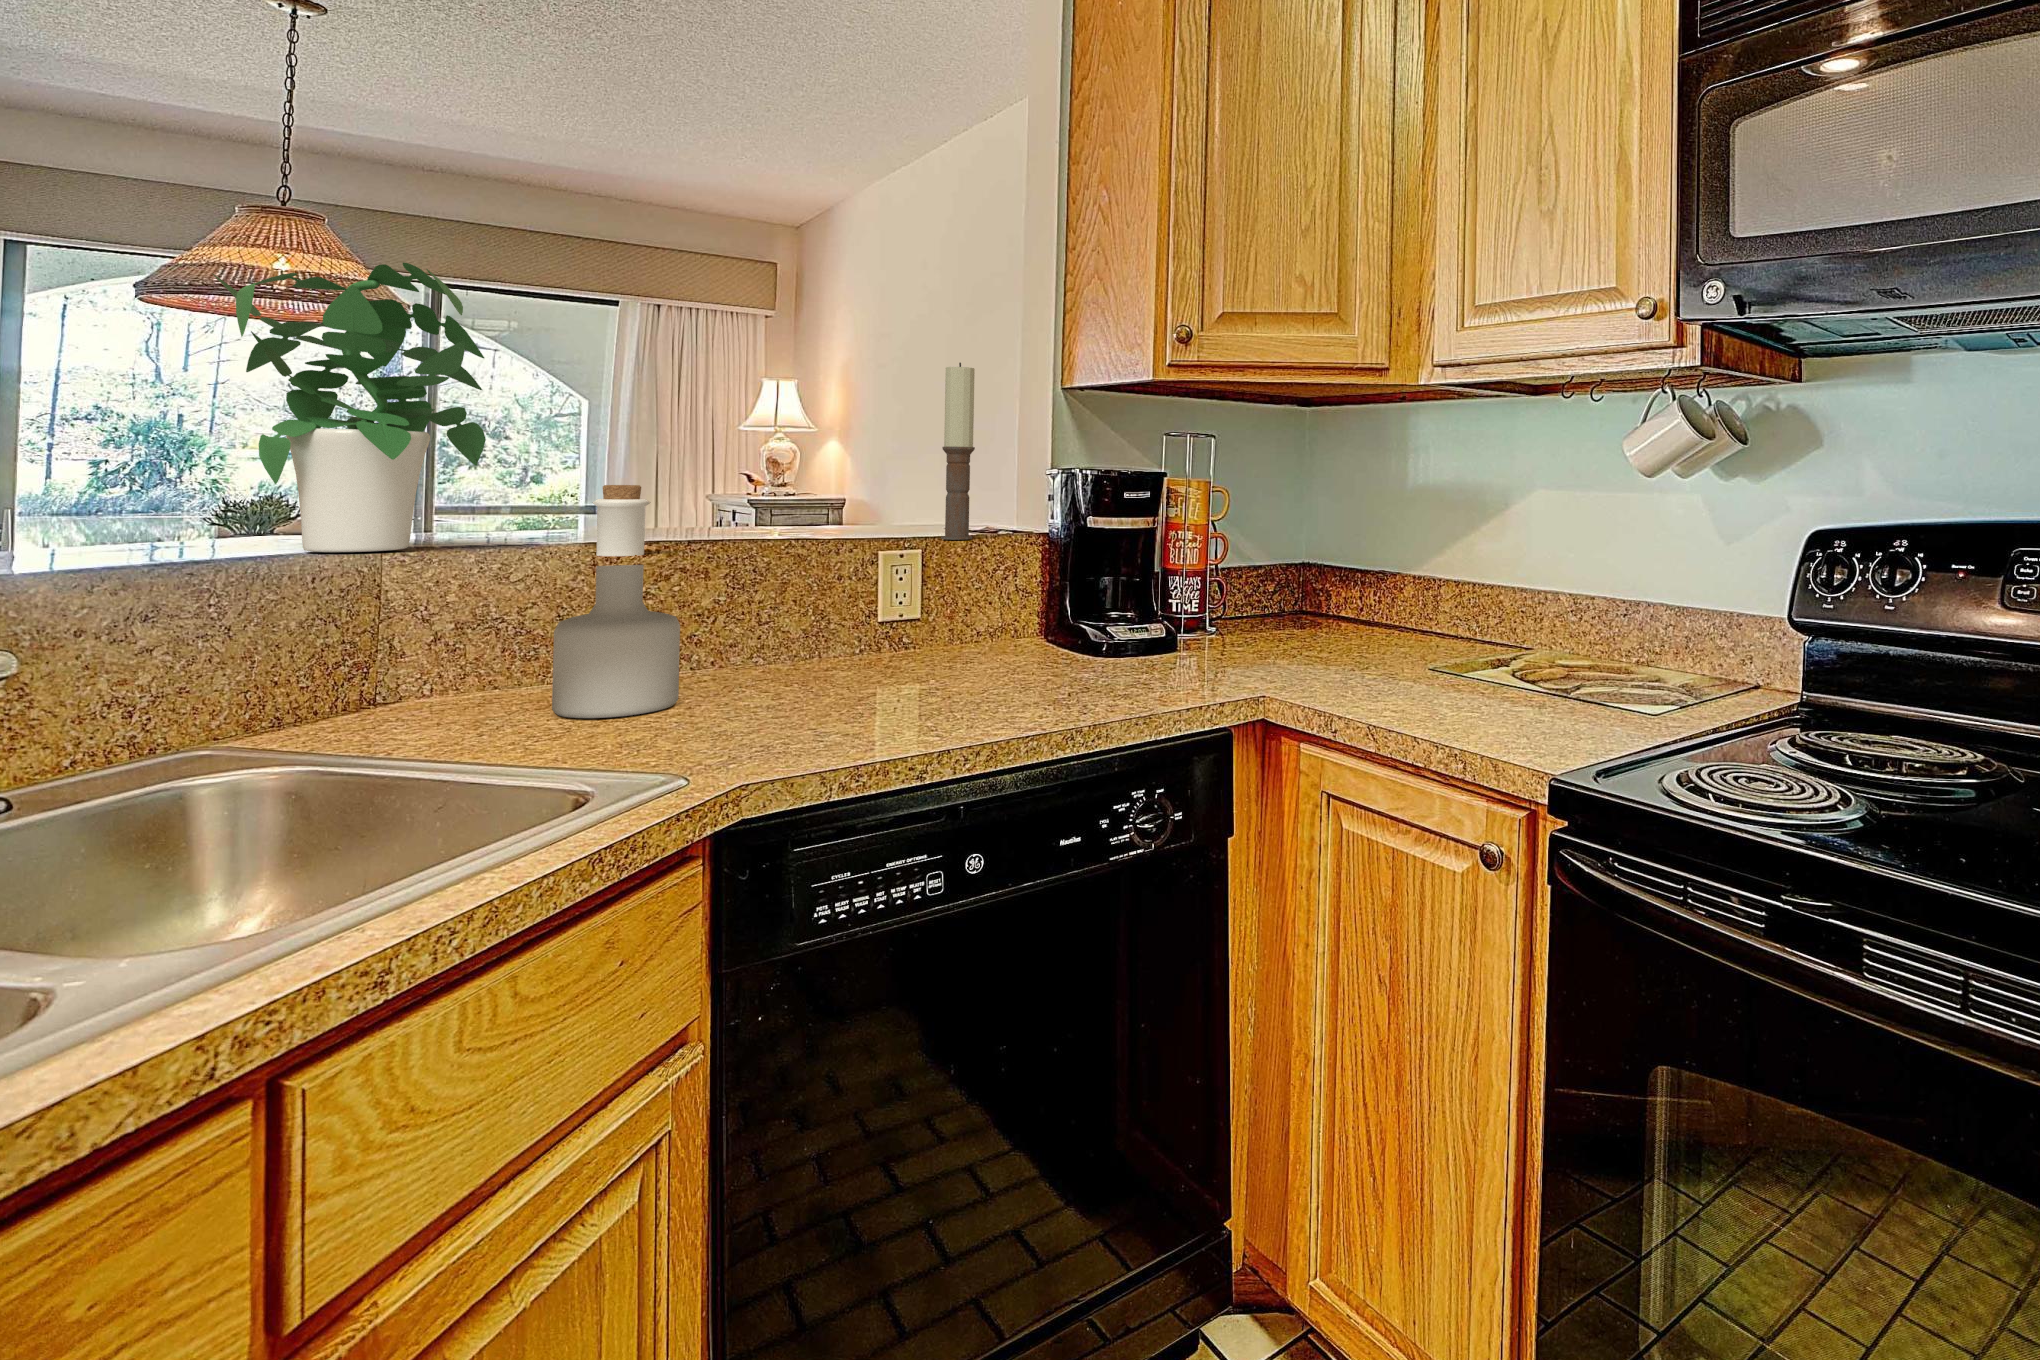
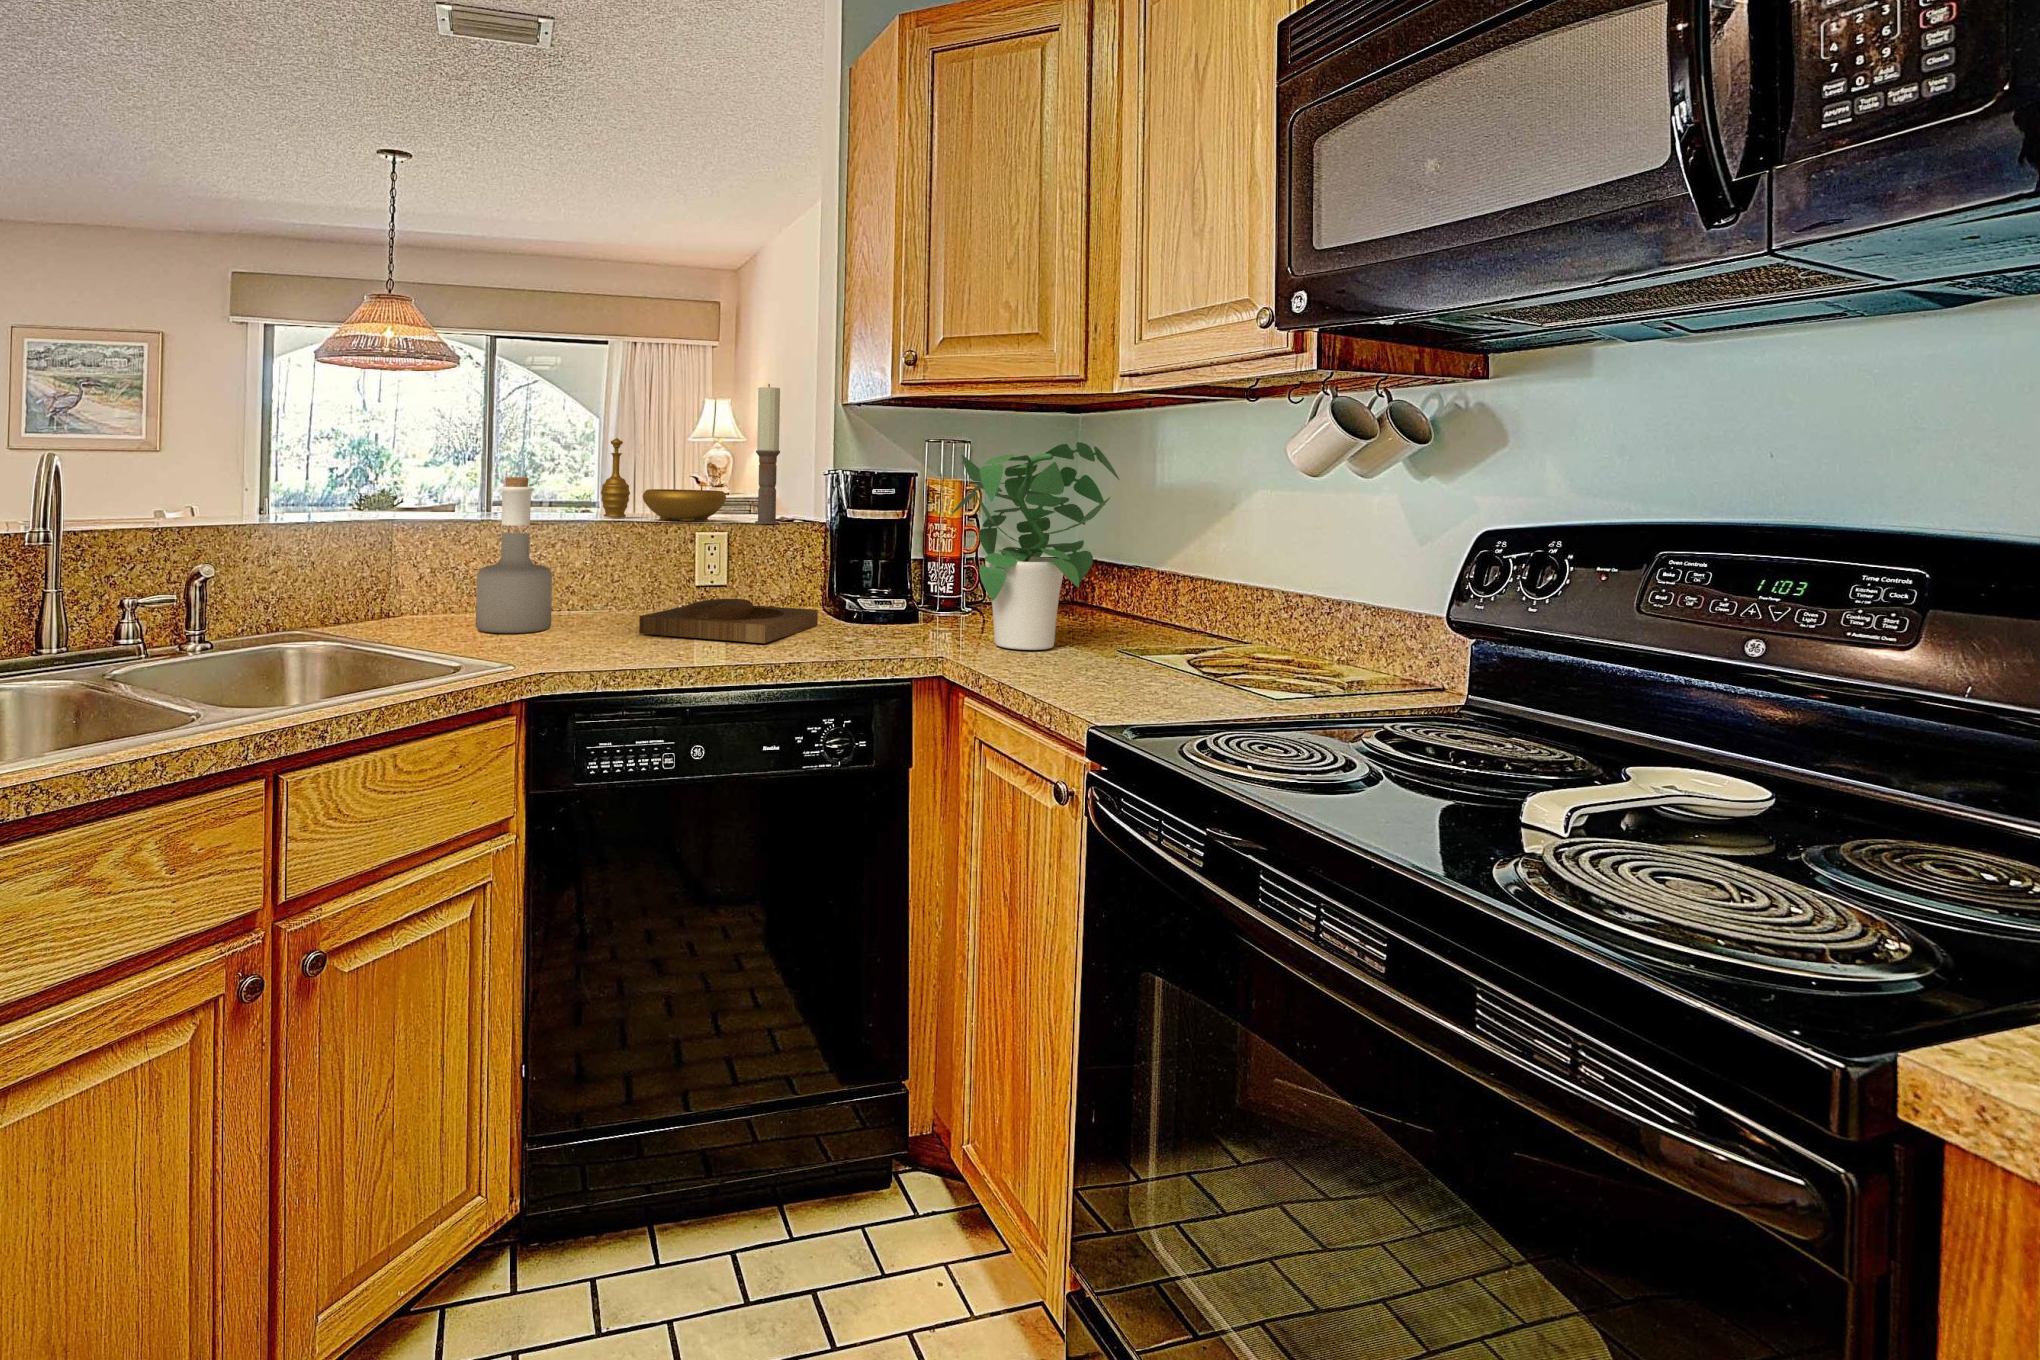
potted plant: present [212,263,486,552] -> present [951,442,1119,650]
decorative bowl: none [701,428,893,539] -> present [601,438,726,521]
tray: none [829,641,1054,699] -> present [639,599,818,643]

